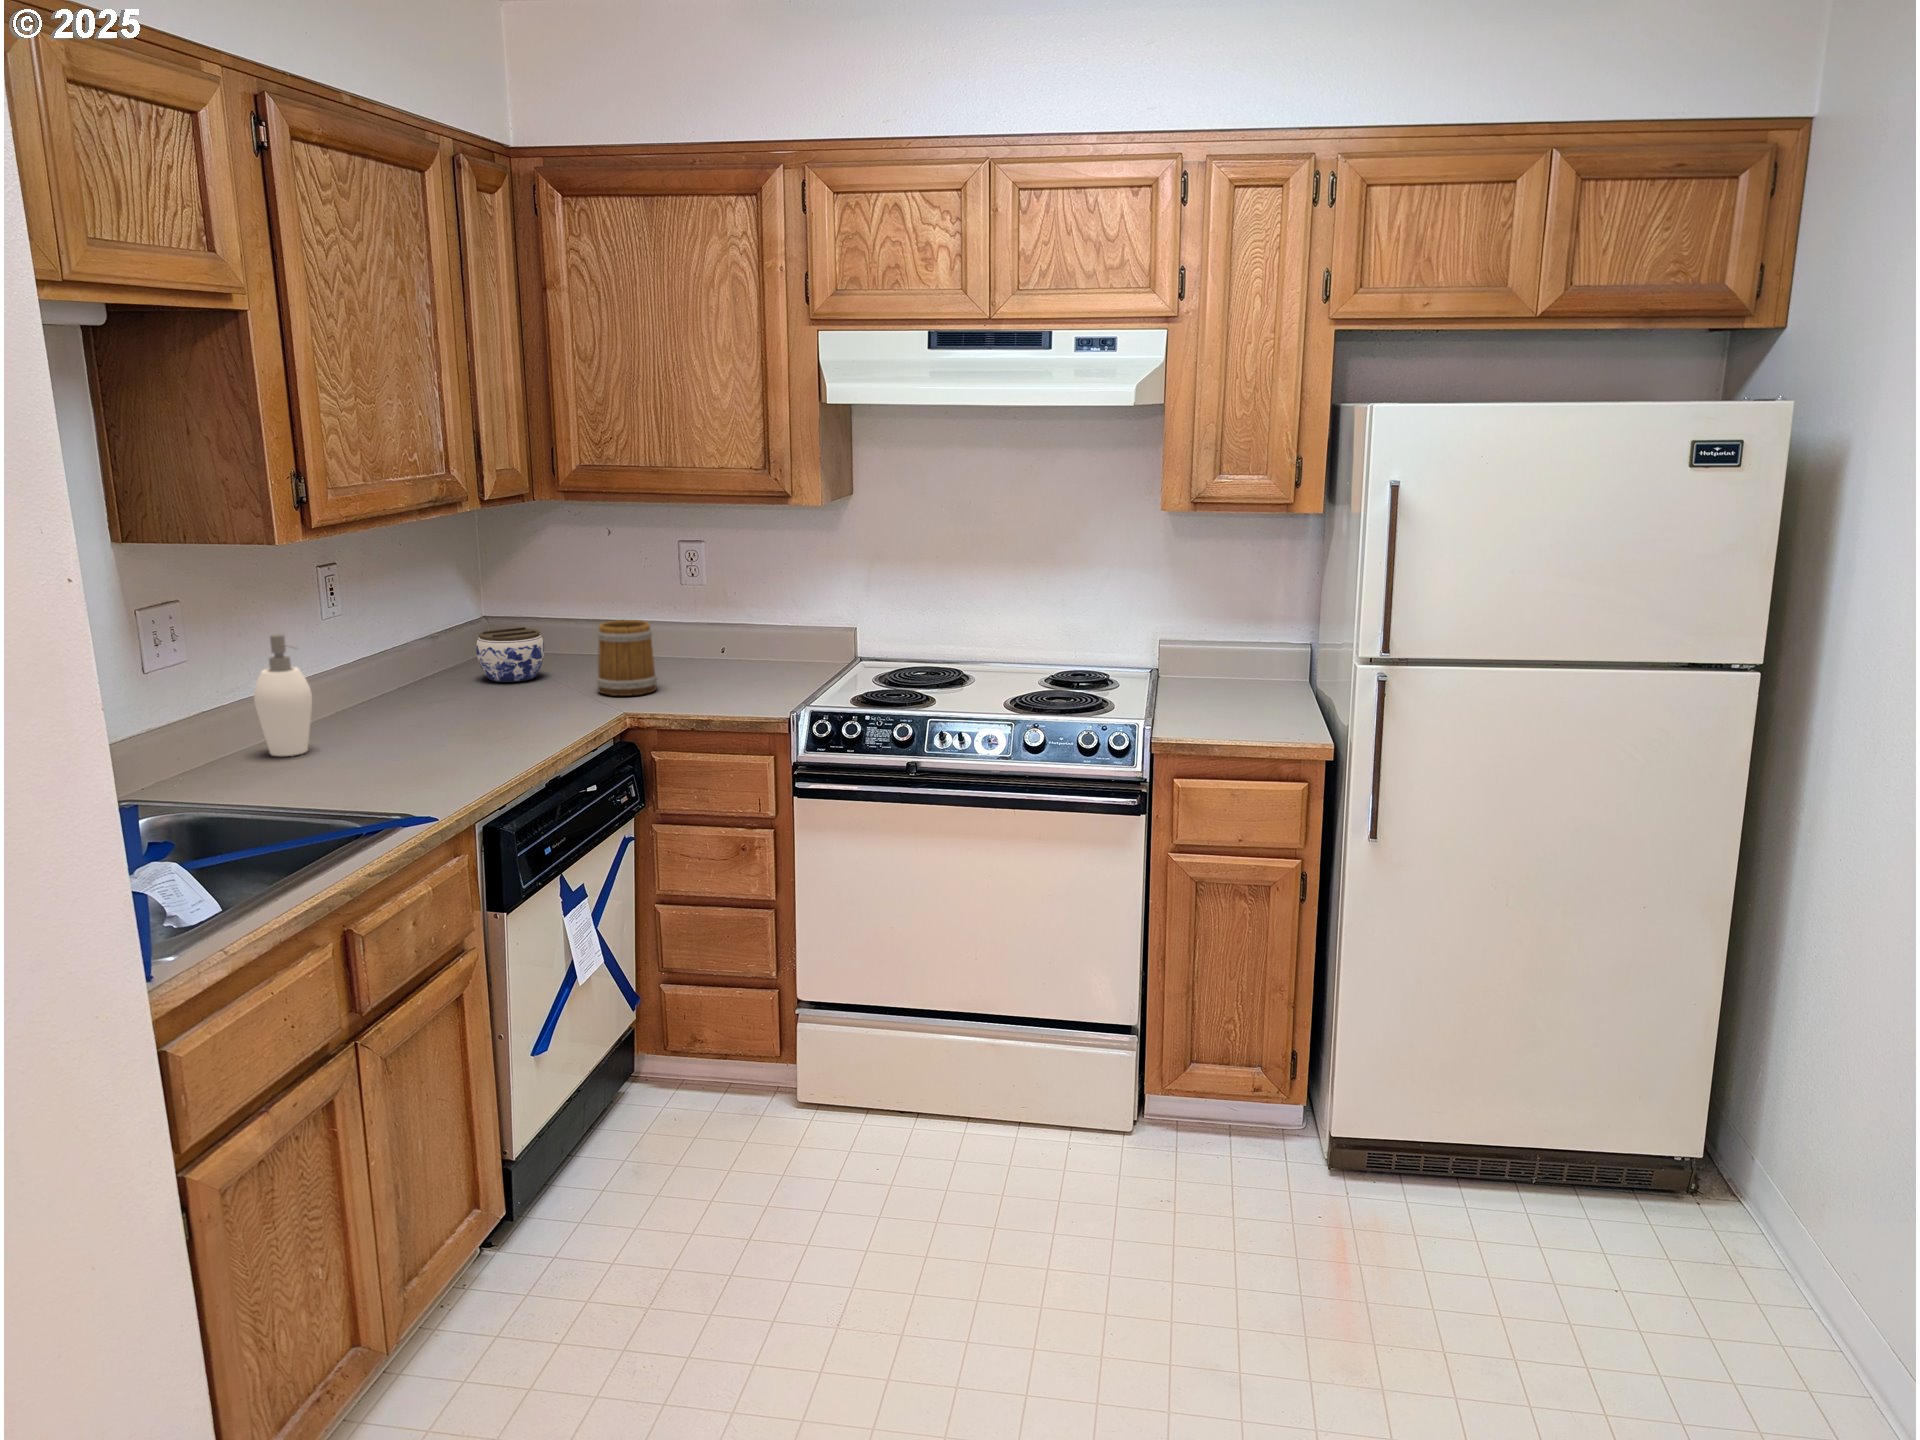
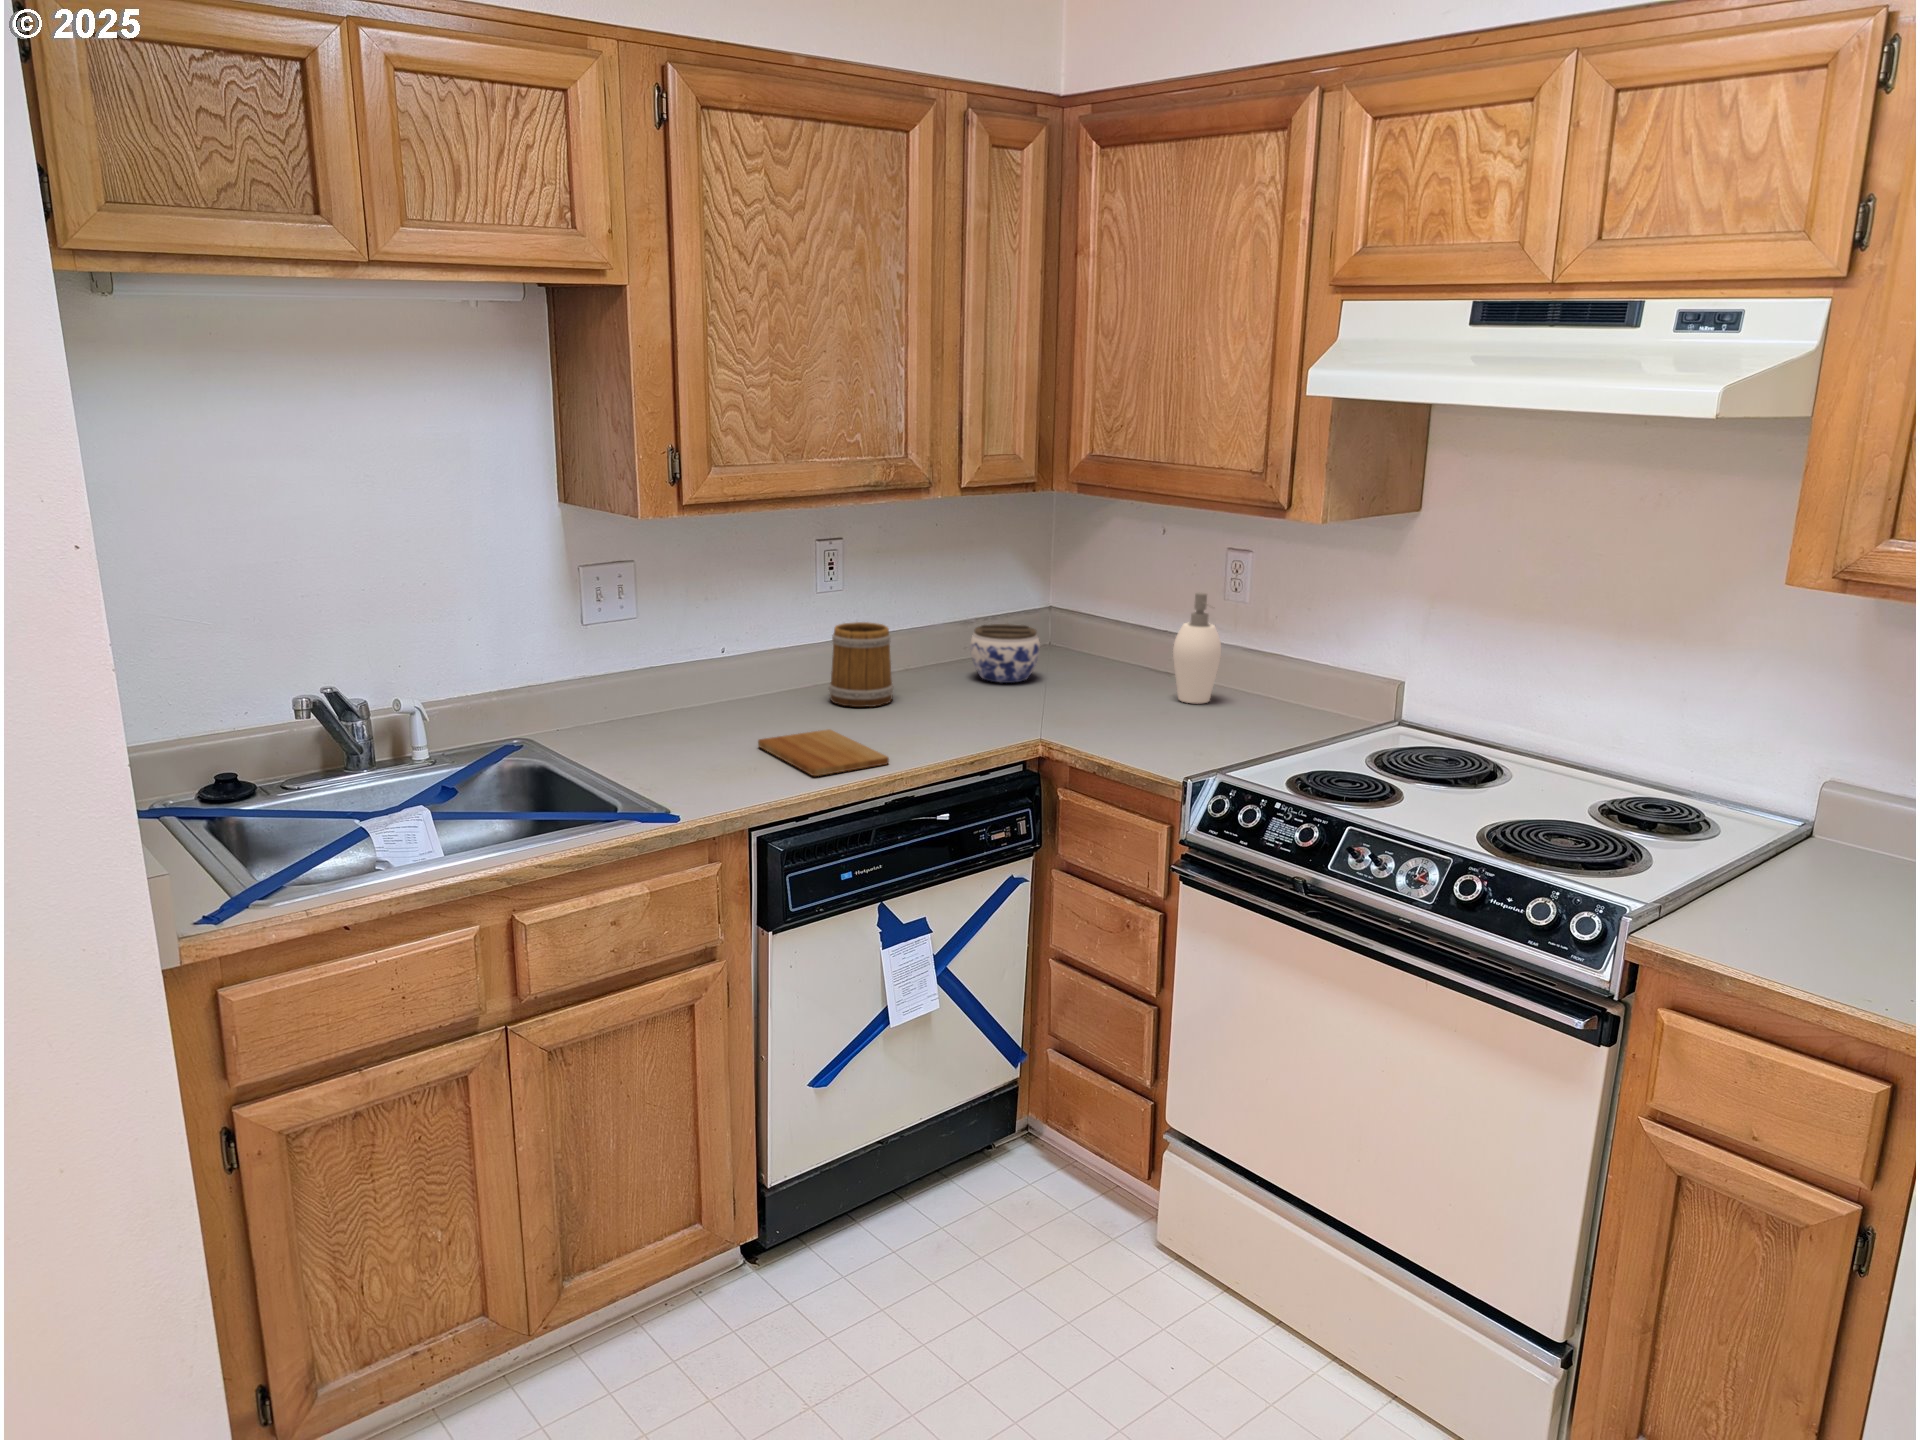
mug: present [597,620,657,696] -> present [829,622,893,707]
soap dispenser: present [254,634,312,756] -> present [1173,593,1221,704]
cutting board: none [398,734,543,767] -> present [758,729,889,776]

